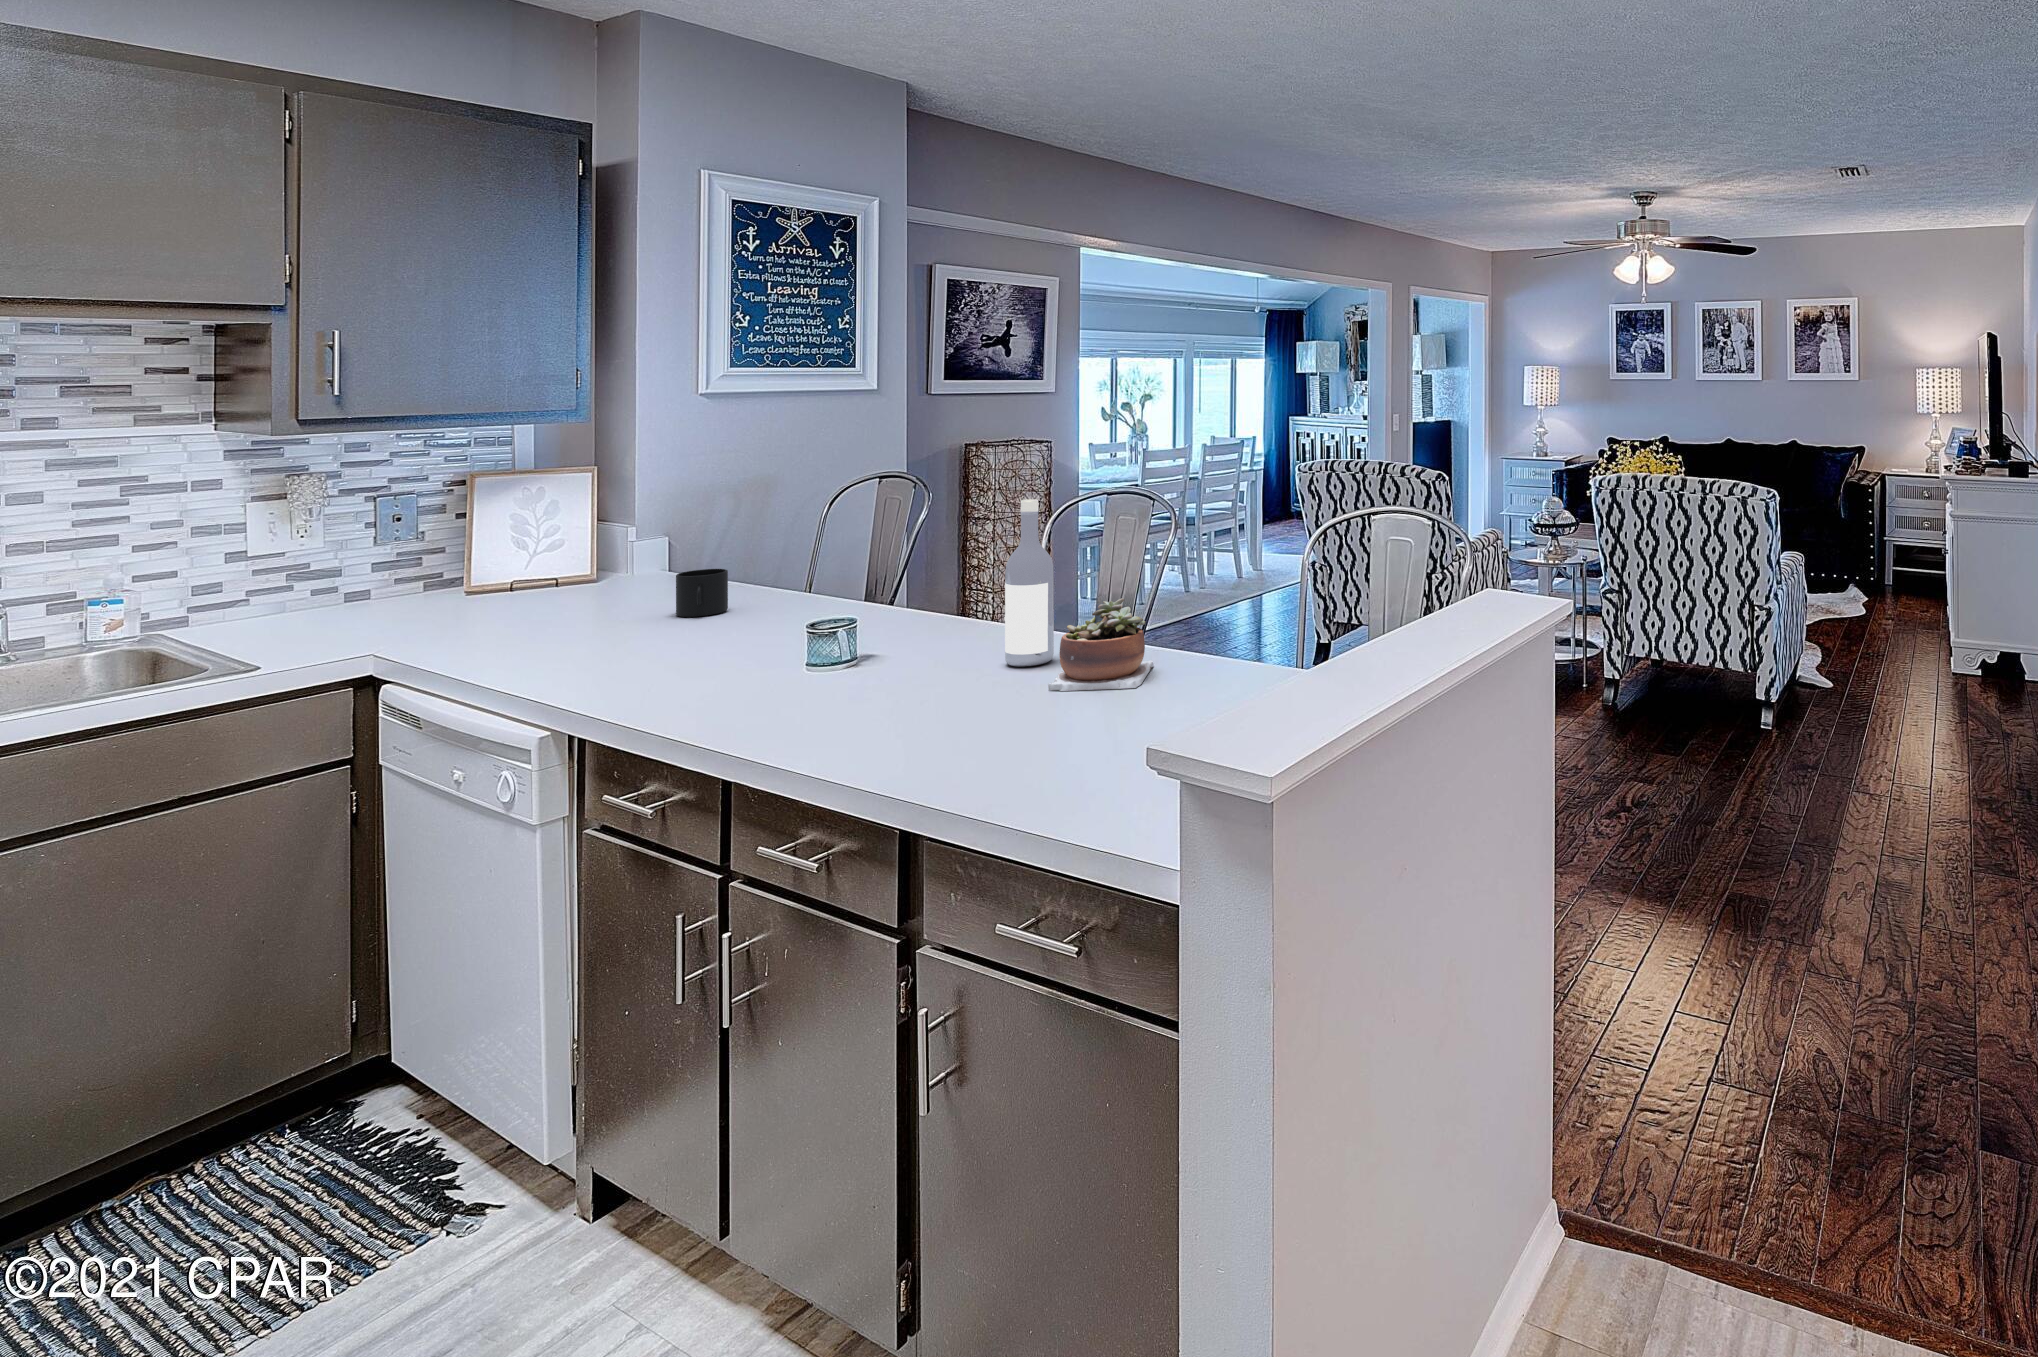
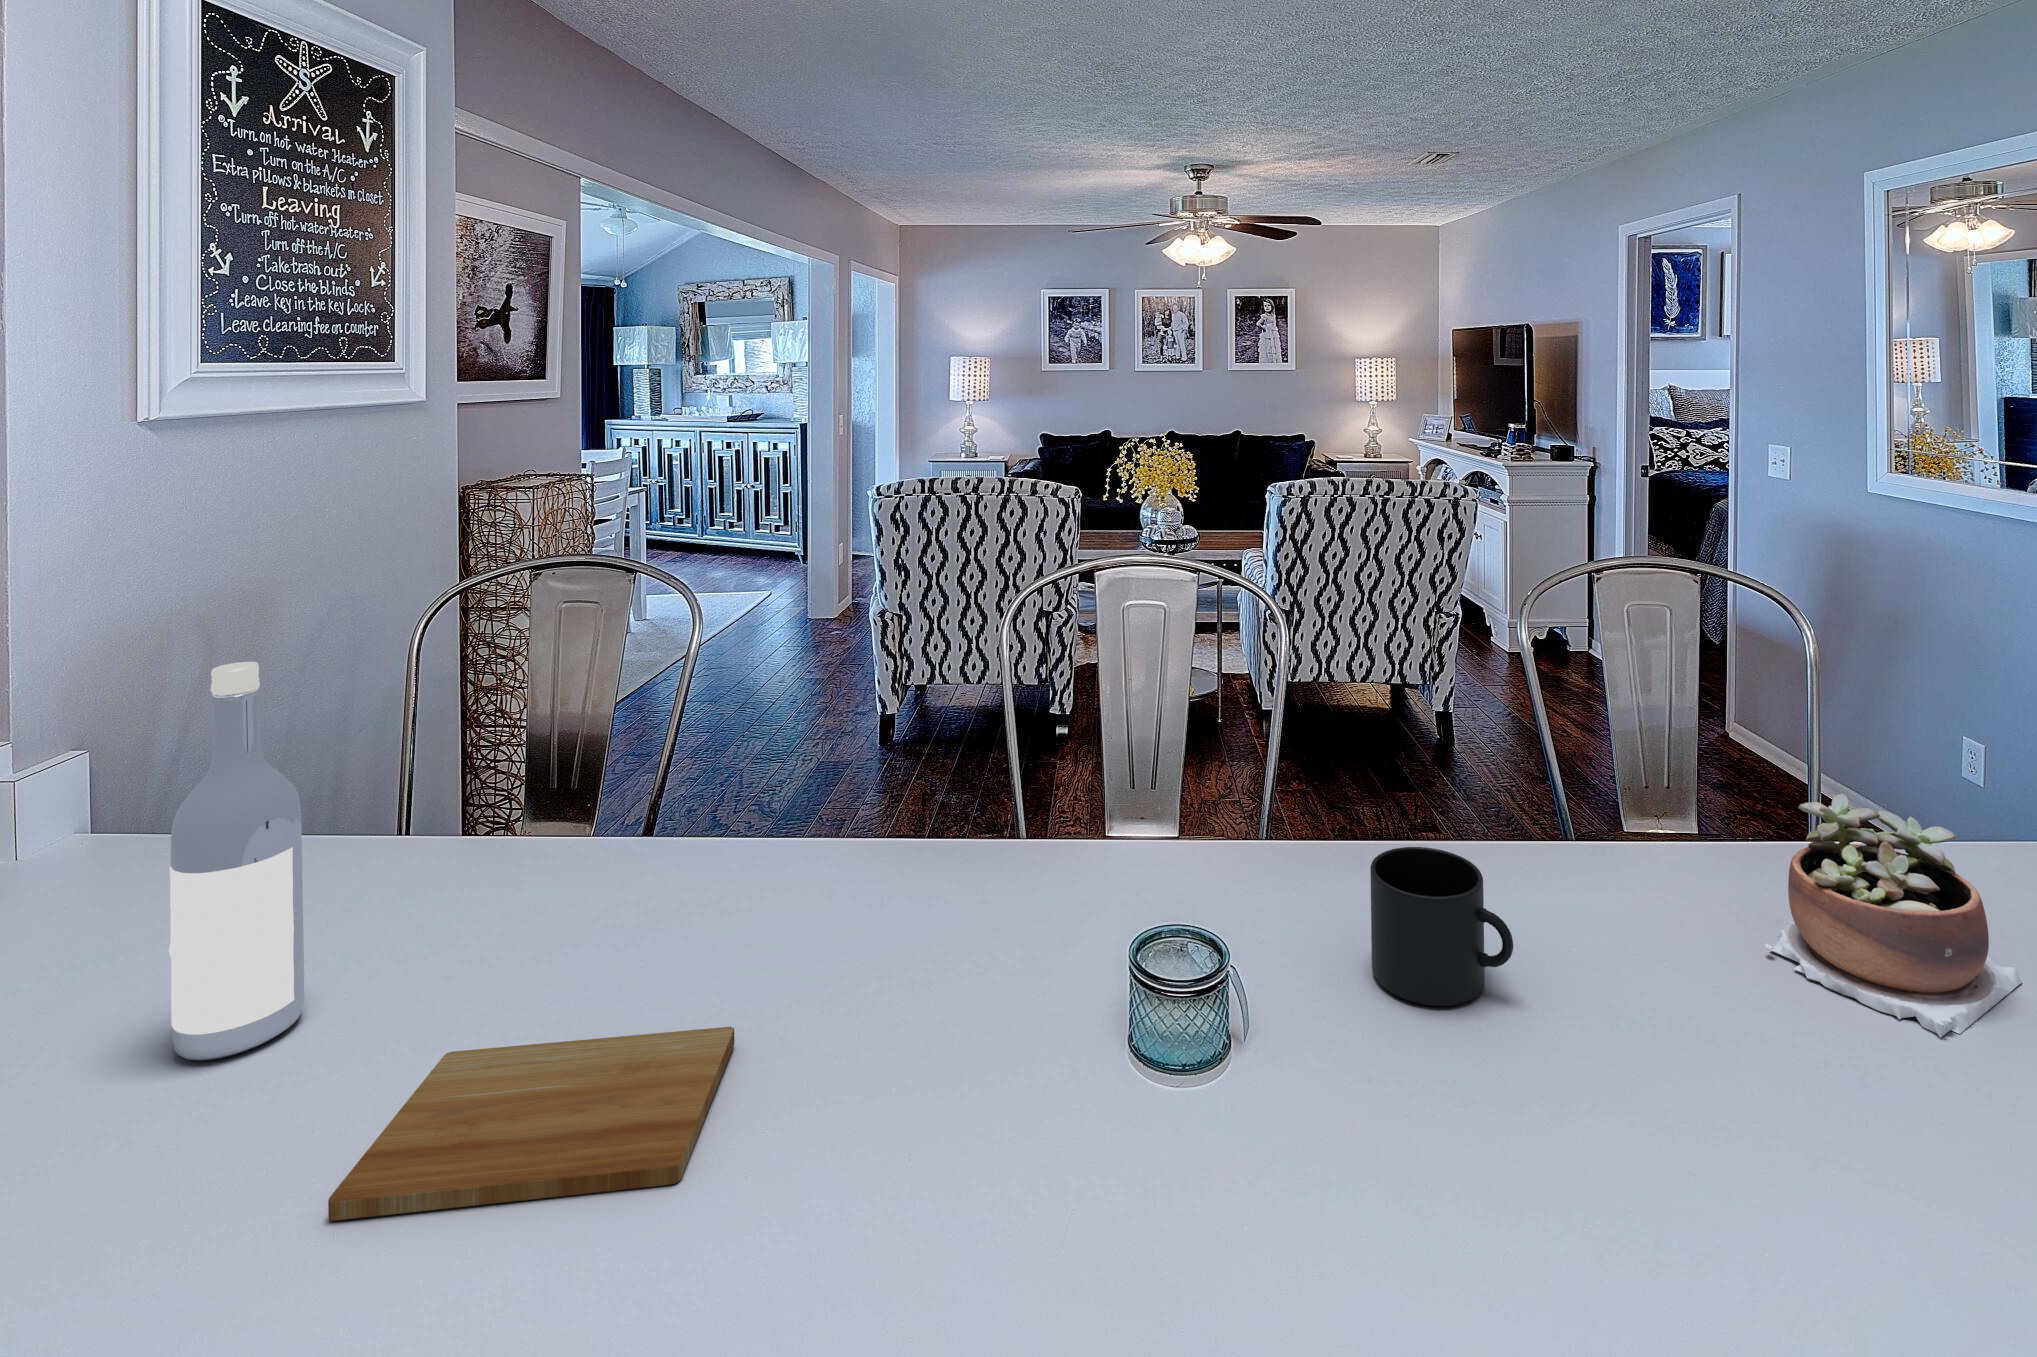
wine bottle: present [1004,499,1054,667] -> present [169,662,304,1060]
mug: present [676,569,728,617] -> present [1370,847,1513,1006]
cutting board: none [566,621,717,651] -> present [328,1027,734,1221]

